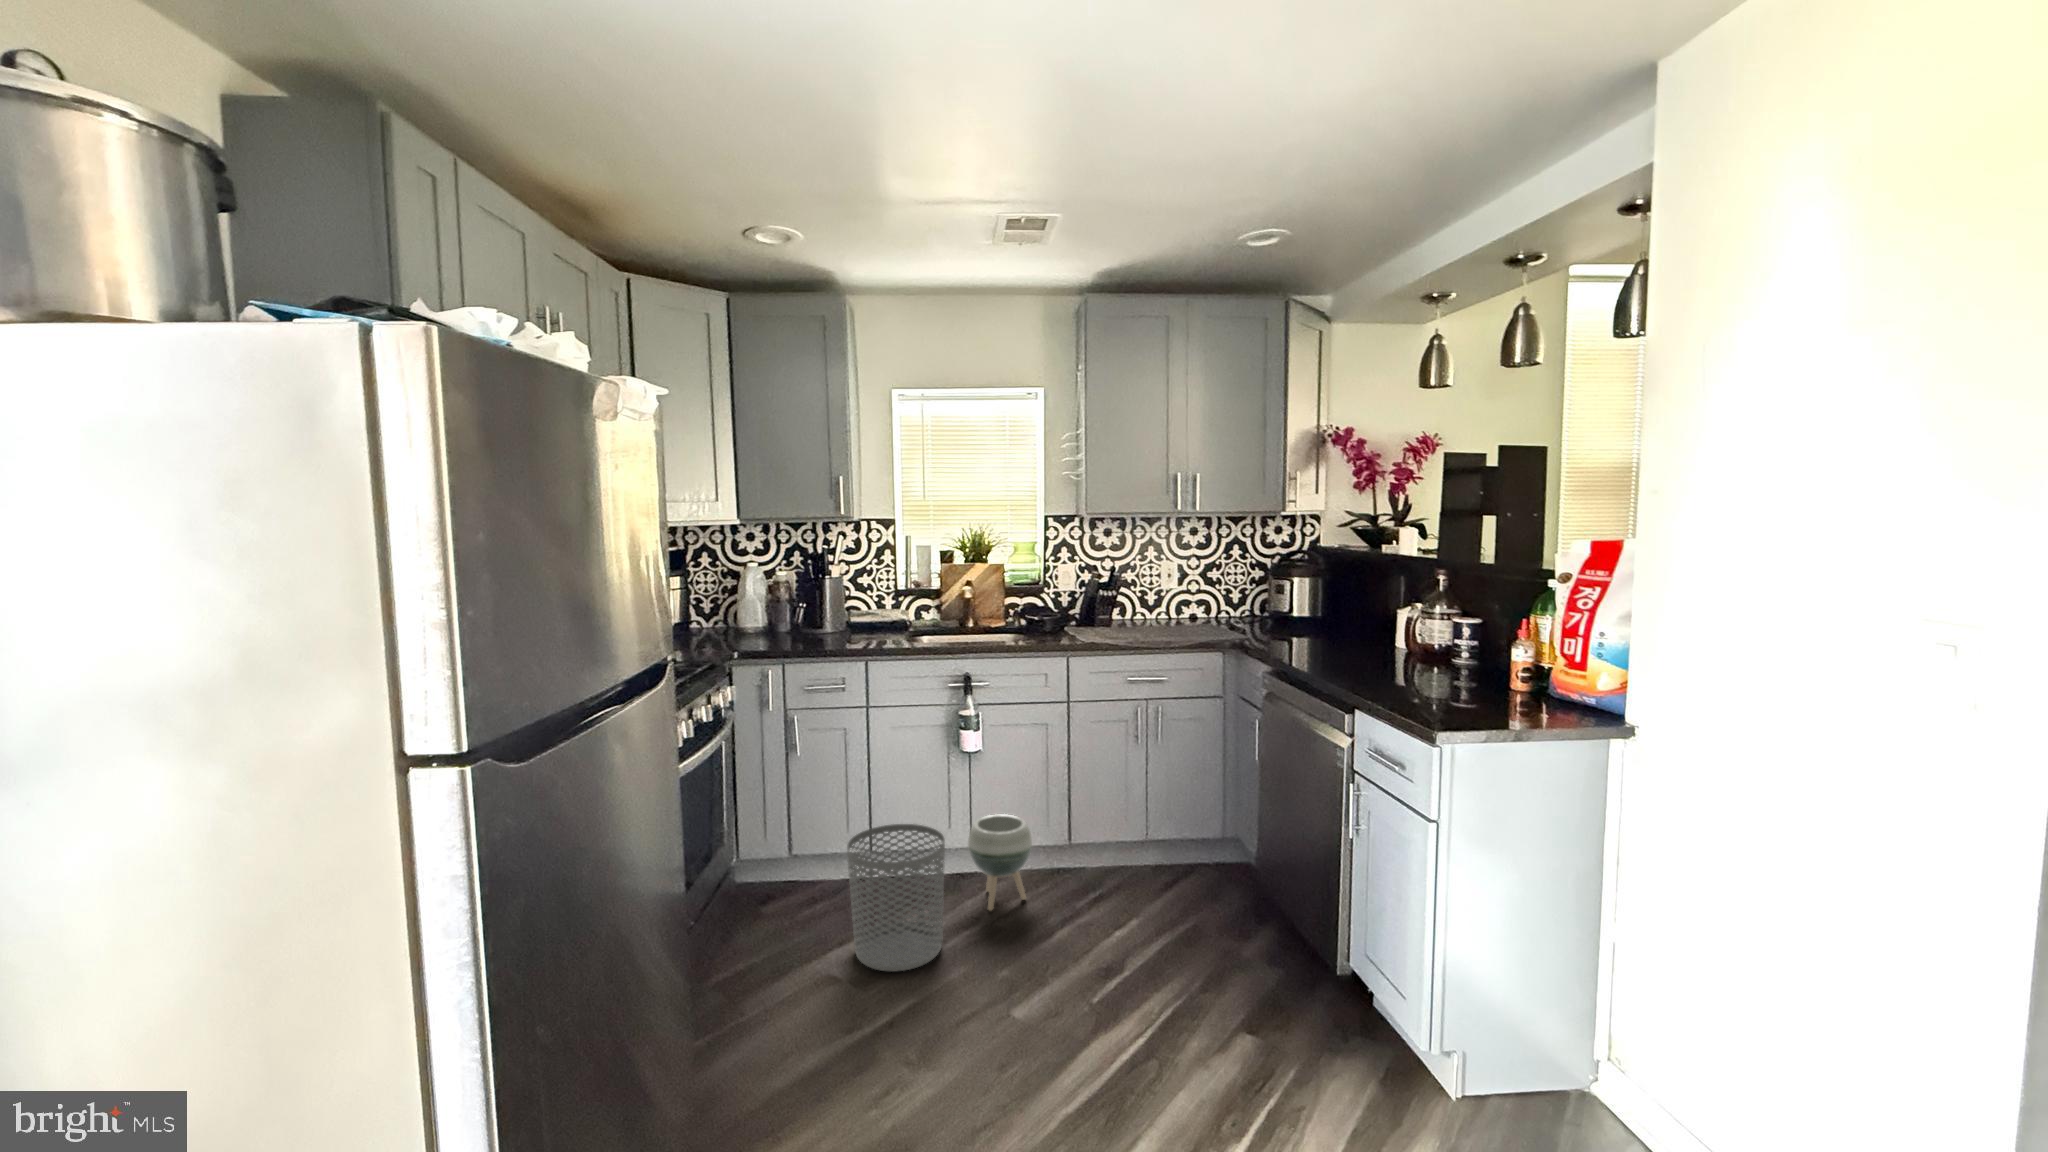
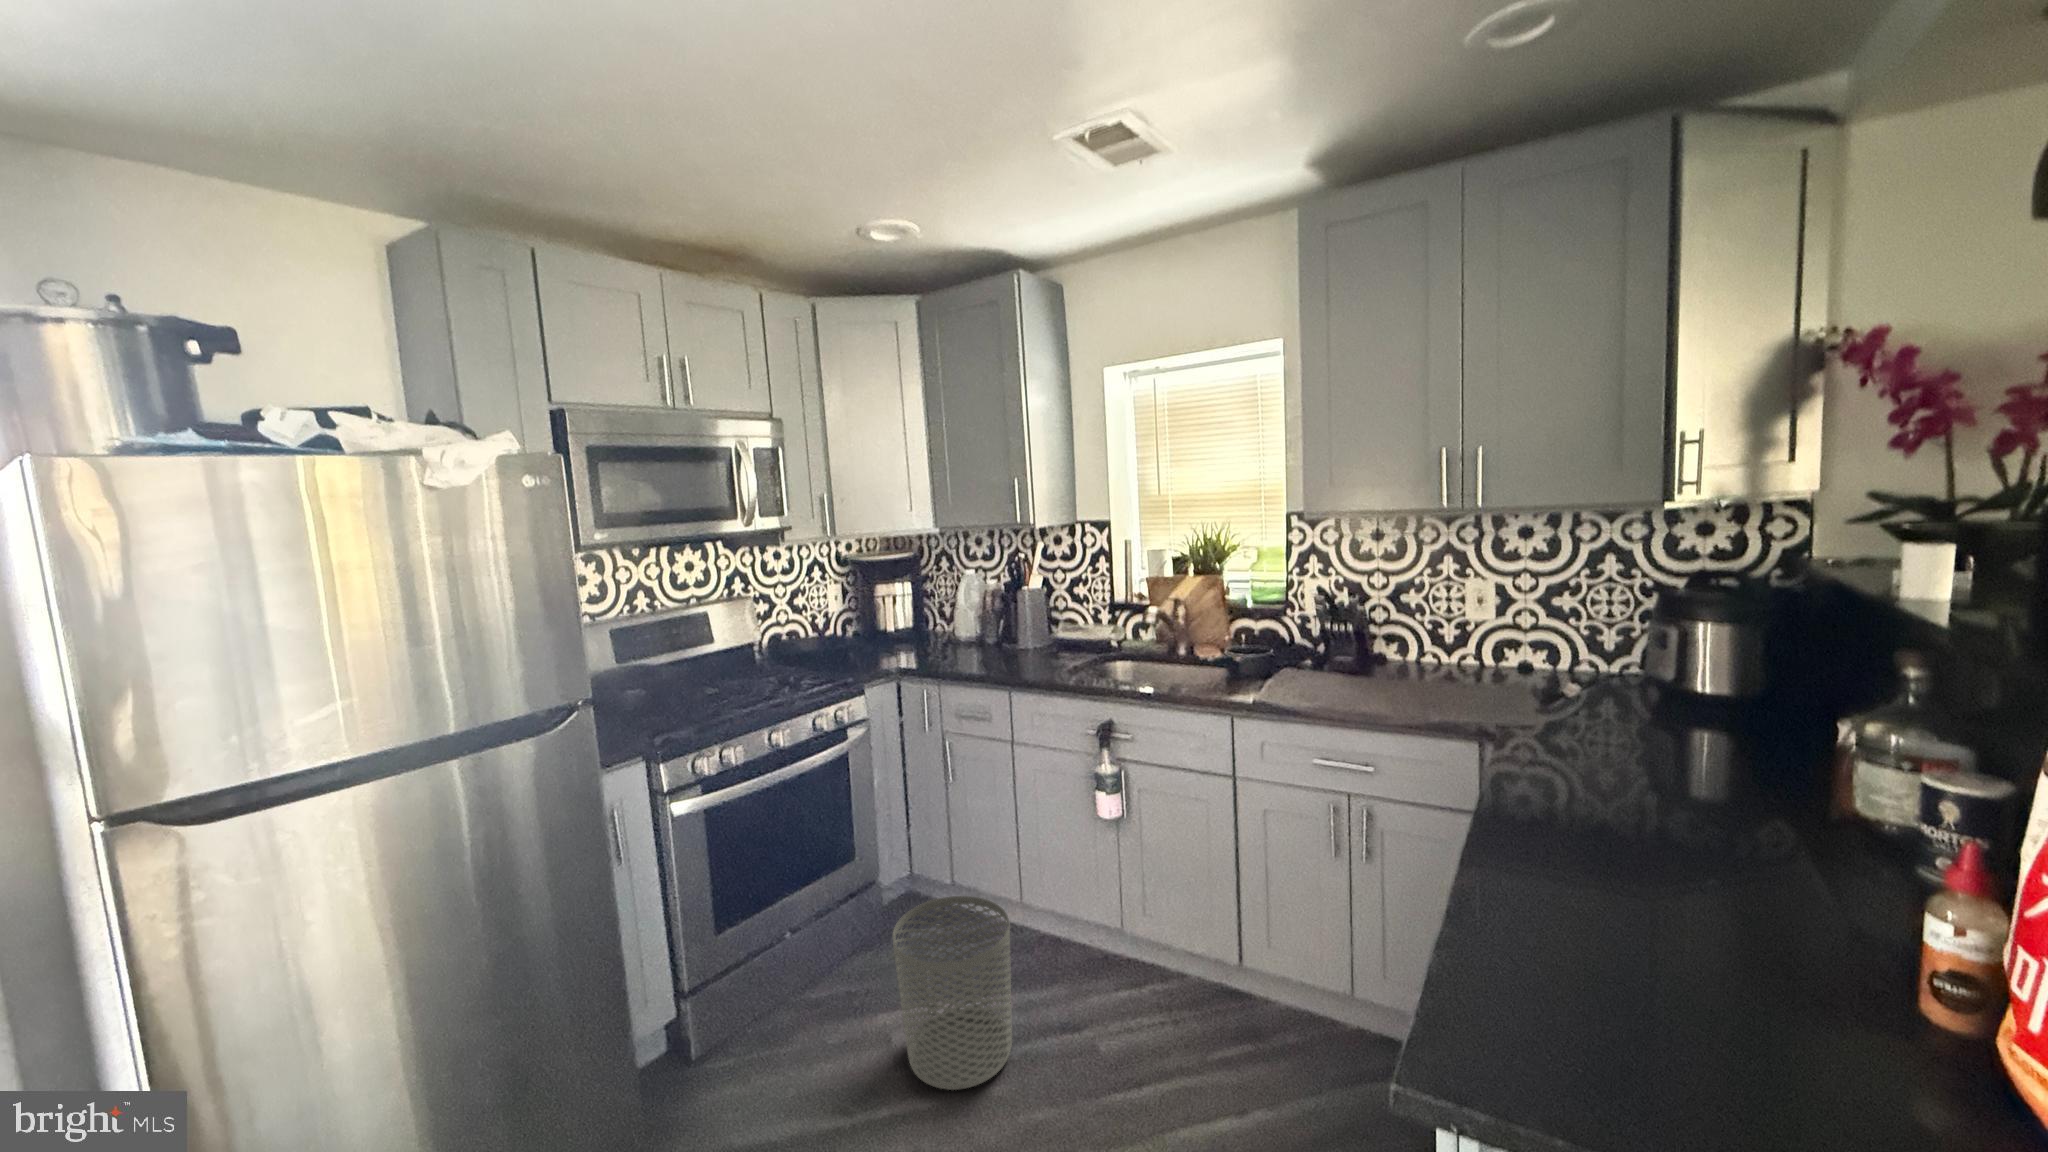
planter: present [968,814,1032,911] -> none [1082,909,1165,1036]

